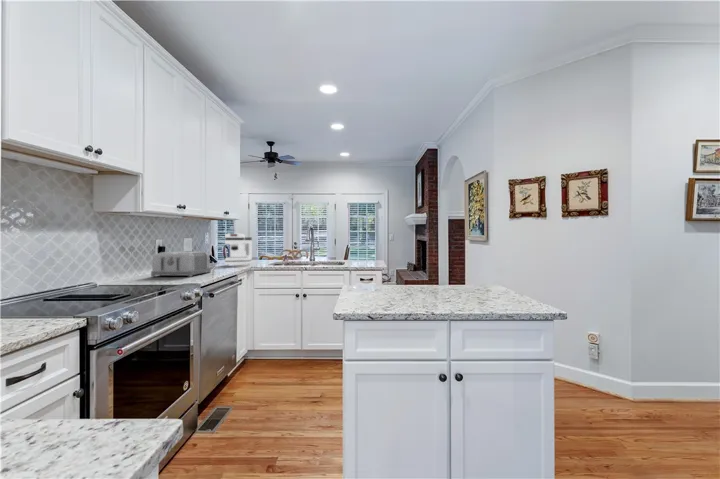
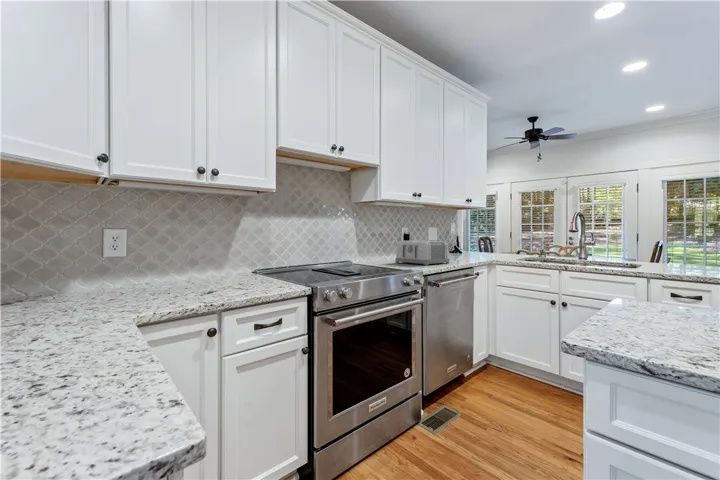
coffee maker: present [225,234,252,265] -> none [470,225,502,260]

